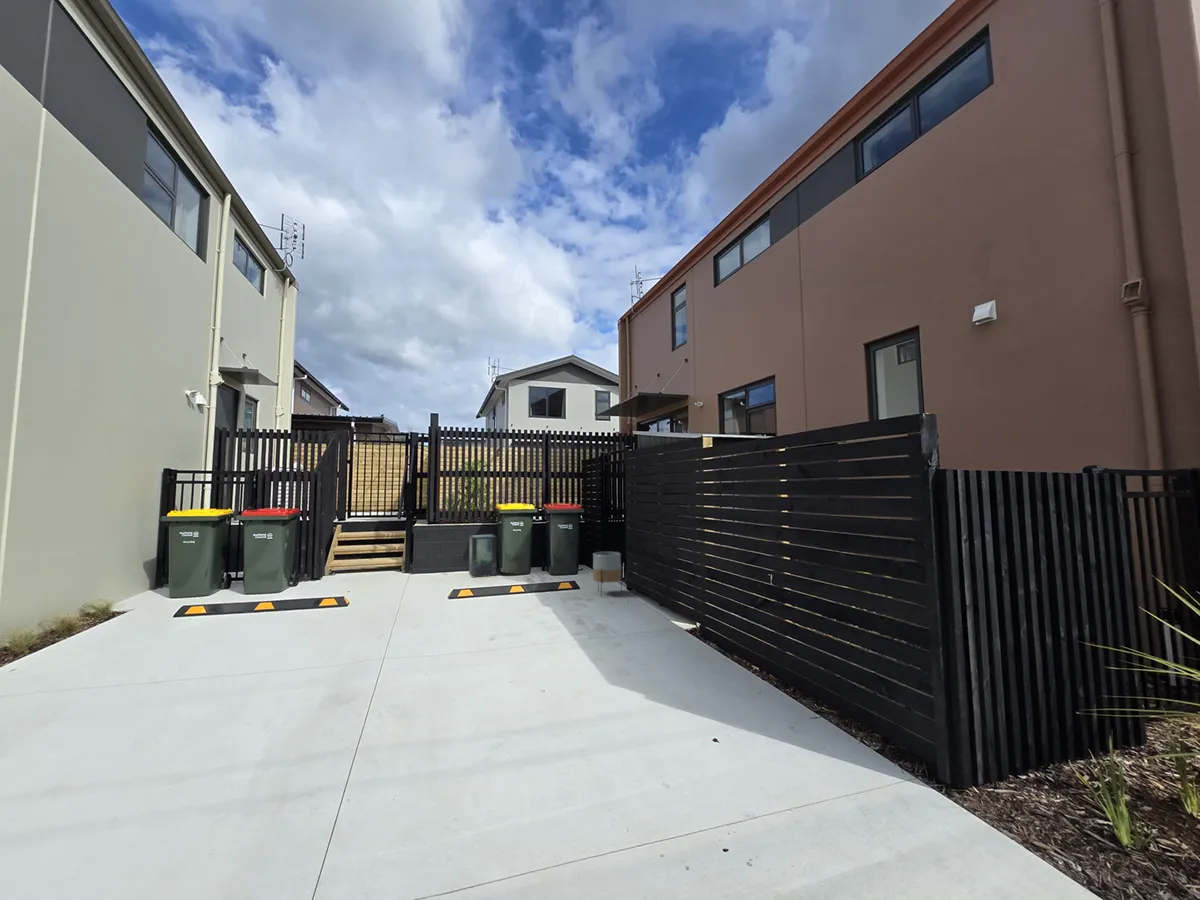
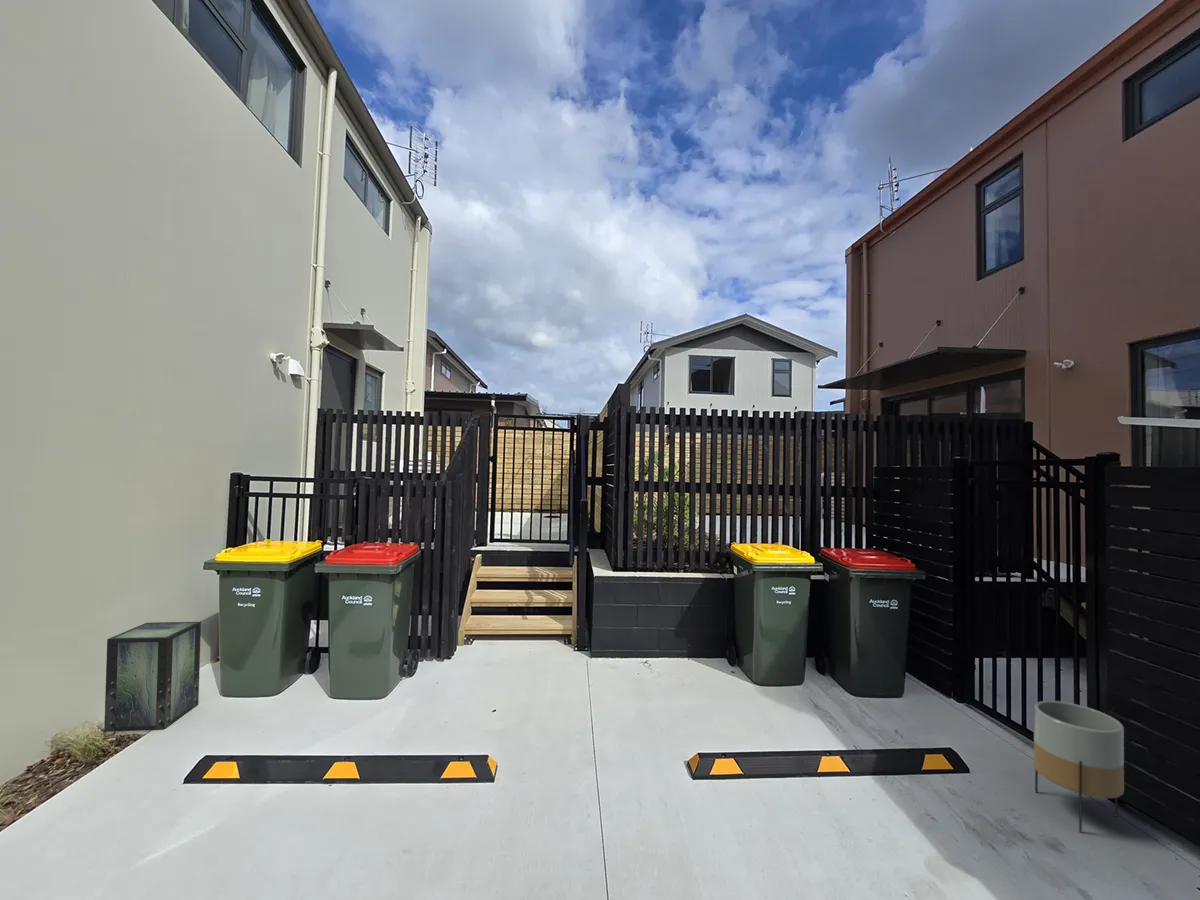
storage box: present [469,535,497,577] -> present [104,622,201,731]

